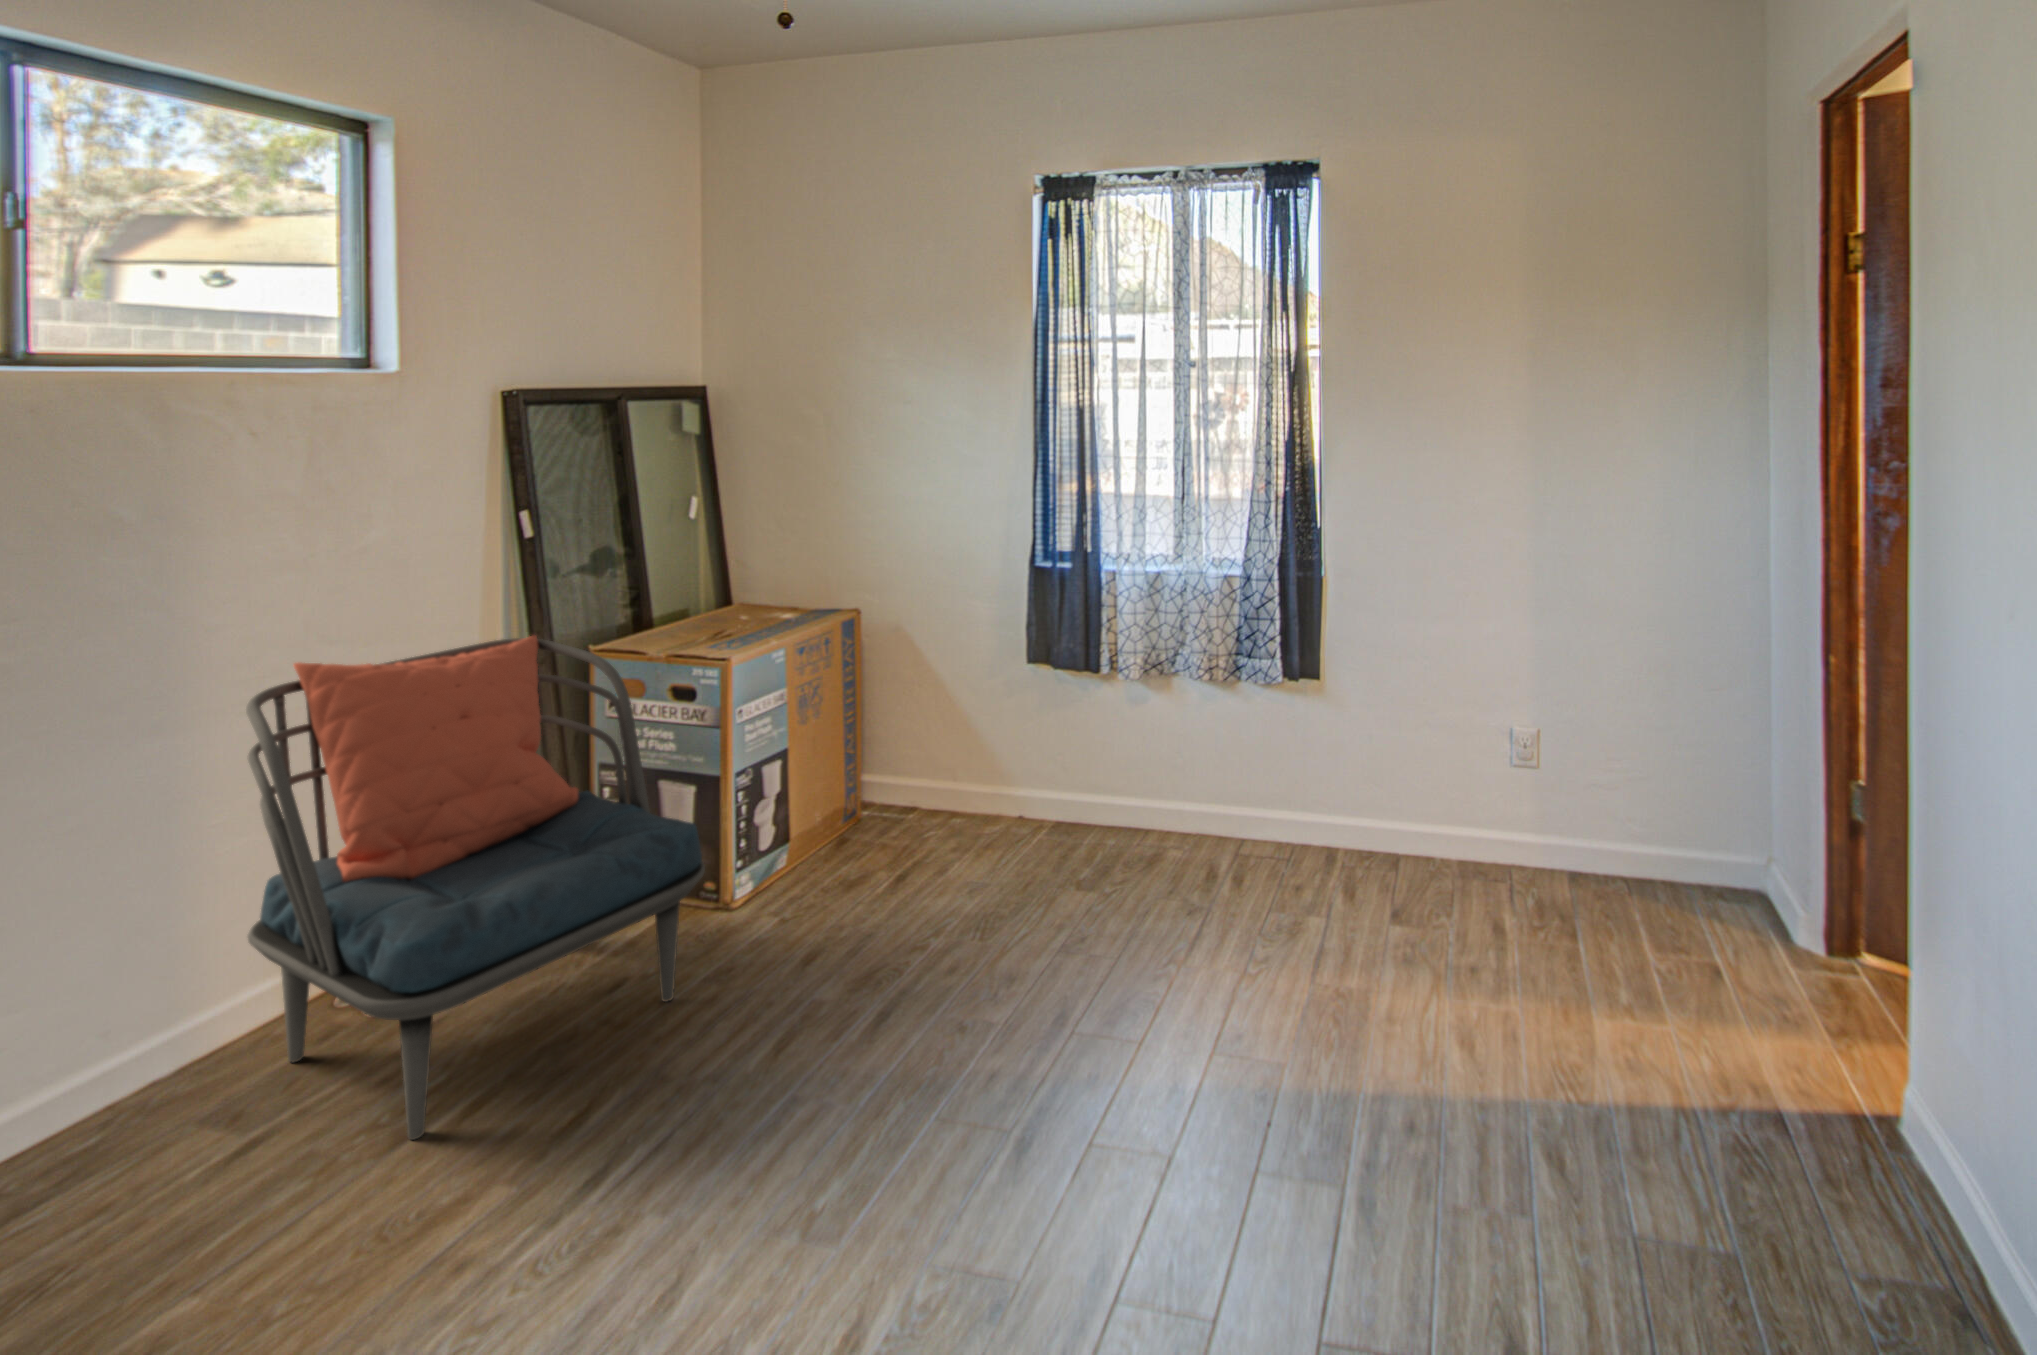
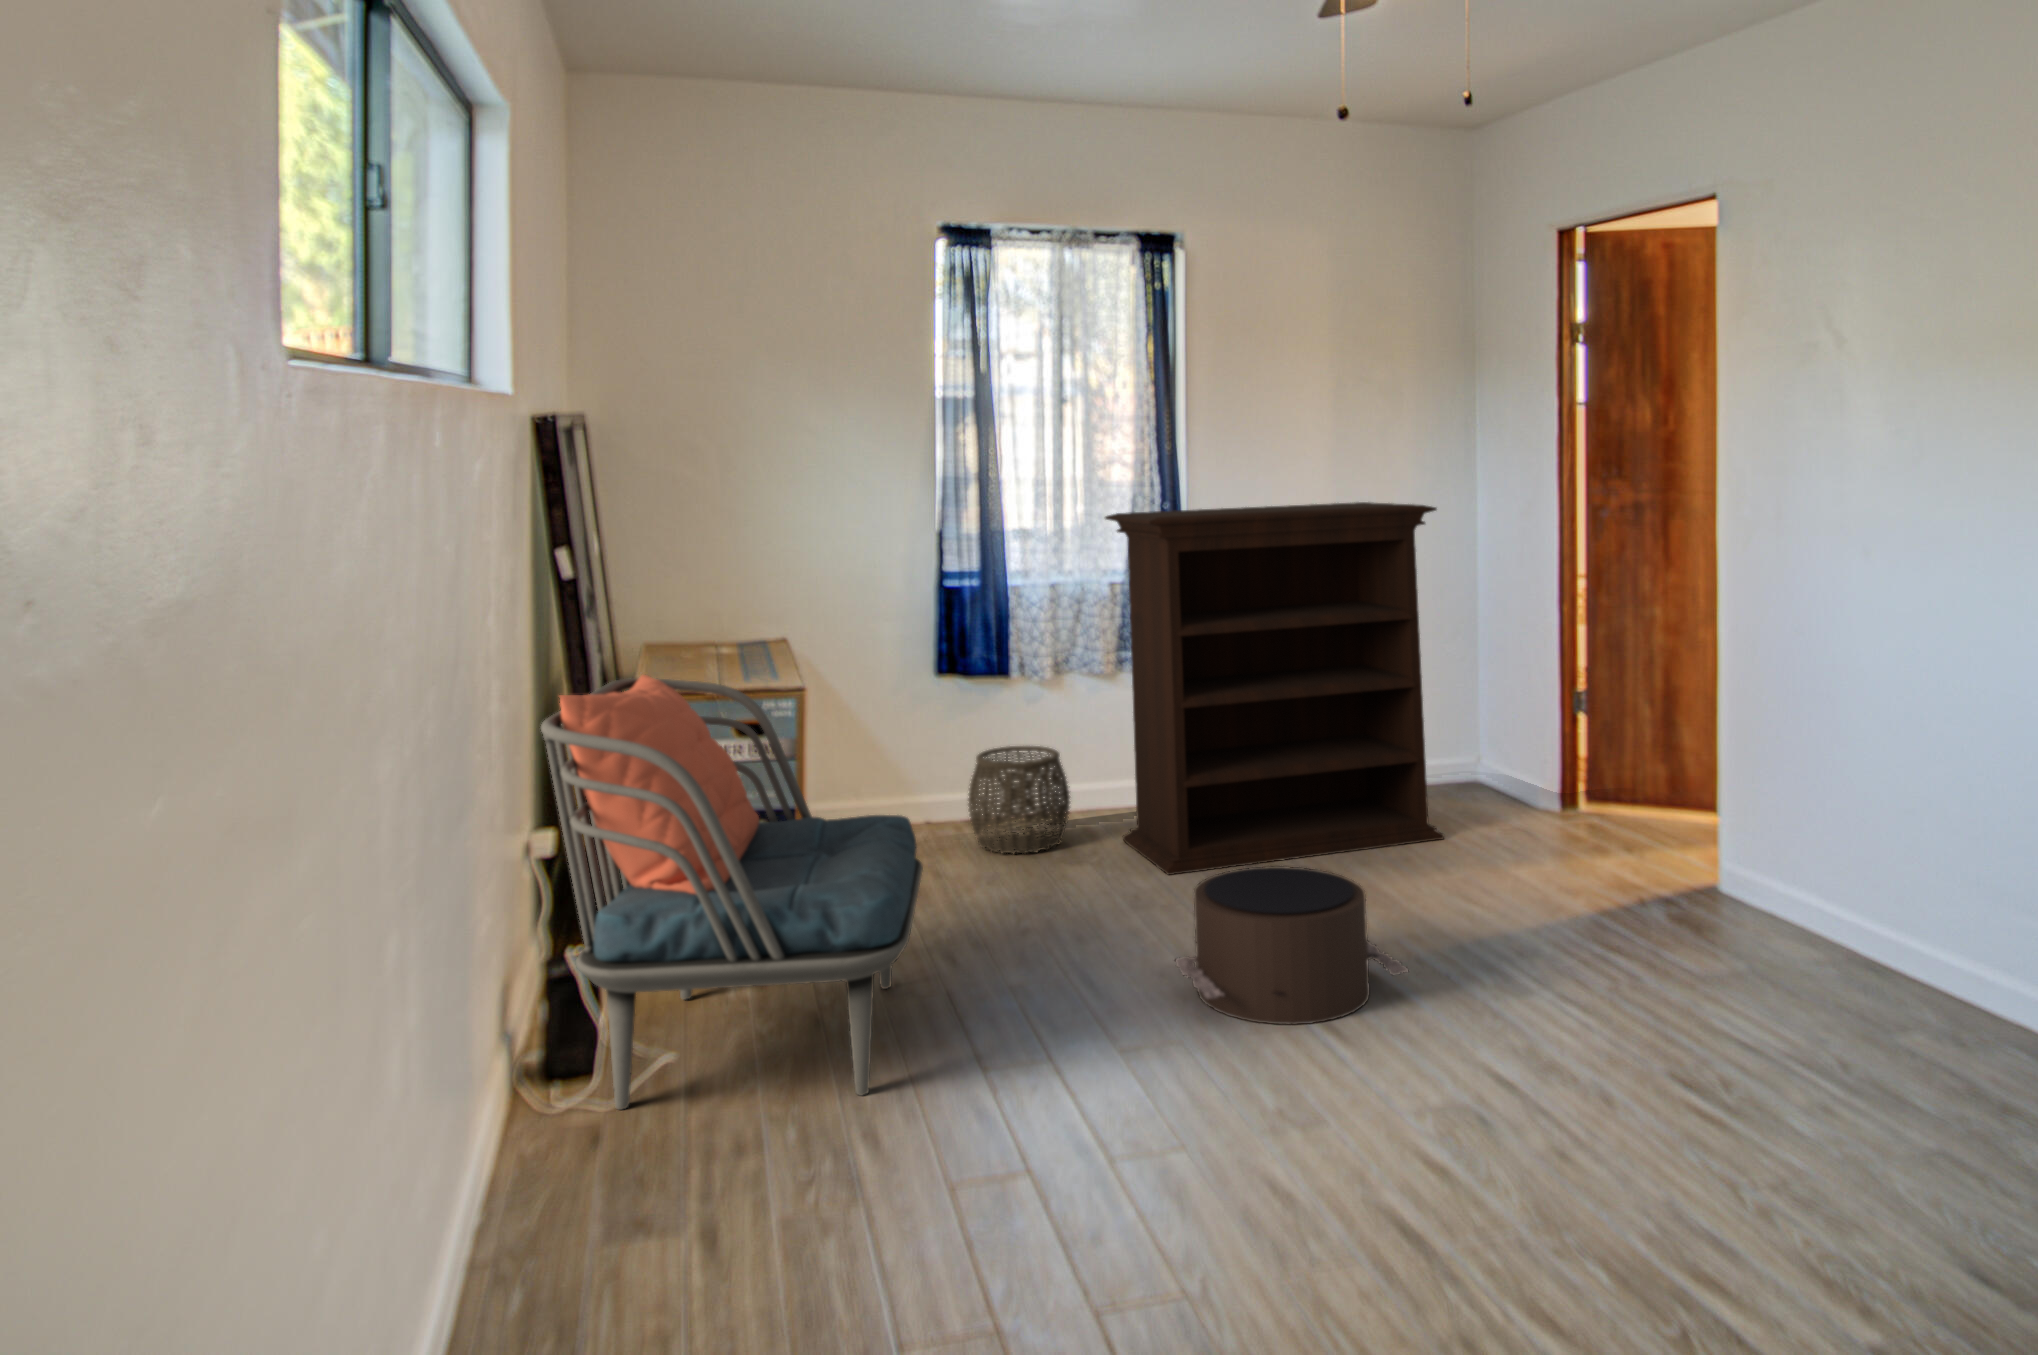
bookshelf: none [1121,500,1544,1001] -> present [1105,502,1444,875]
woven basket: none [1023,738,1136,866] -> present [968,746,1070,854]
pouf: none [770,996,1084,1274] -> present [1175,866,1408,1025]

